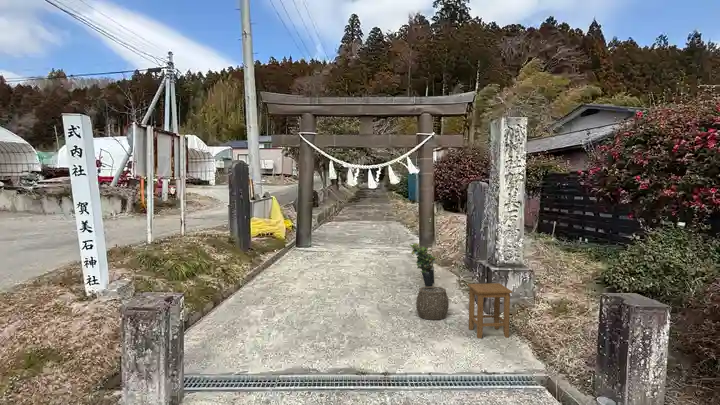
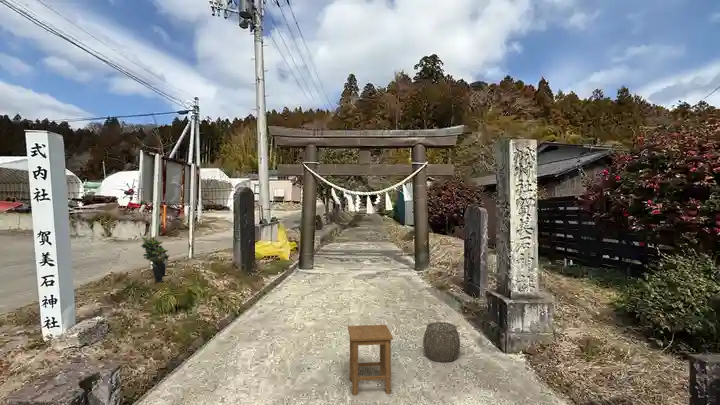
potted plant: present [409,243,436,287] -> present [141,236,169,282]
stool: present [468,283,512,338] -> present [348,325,393,395]

